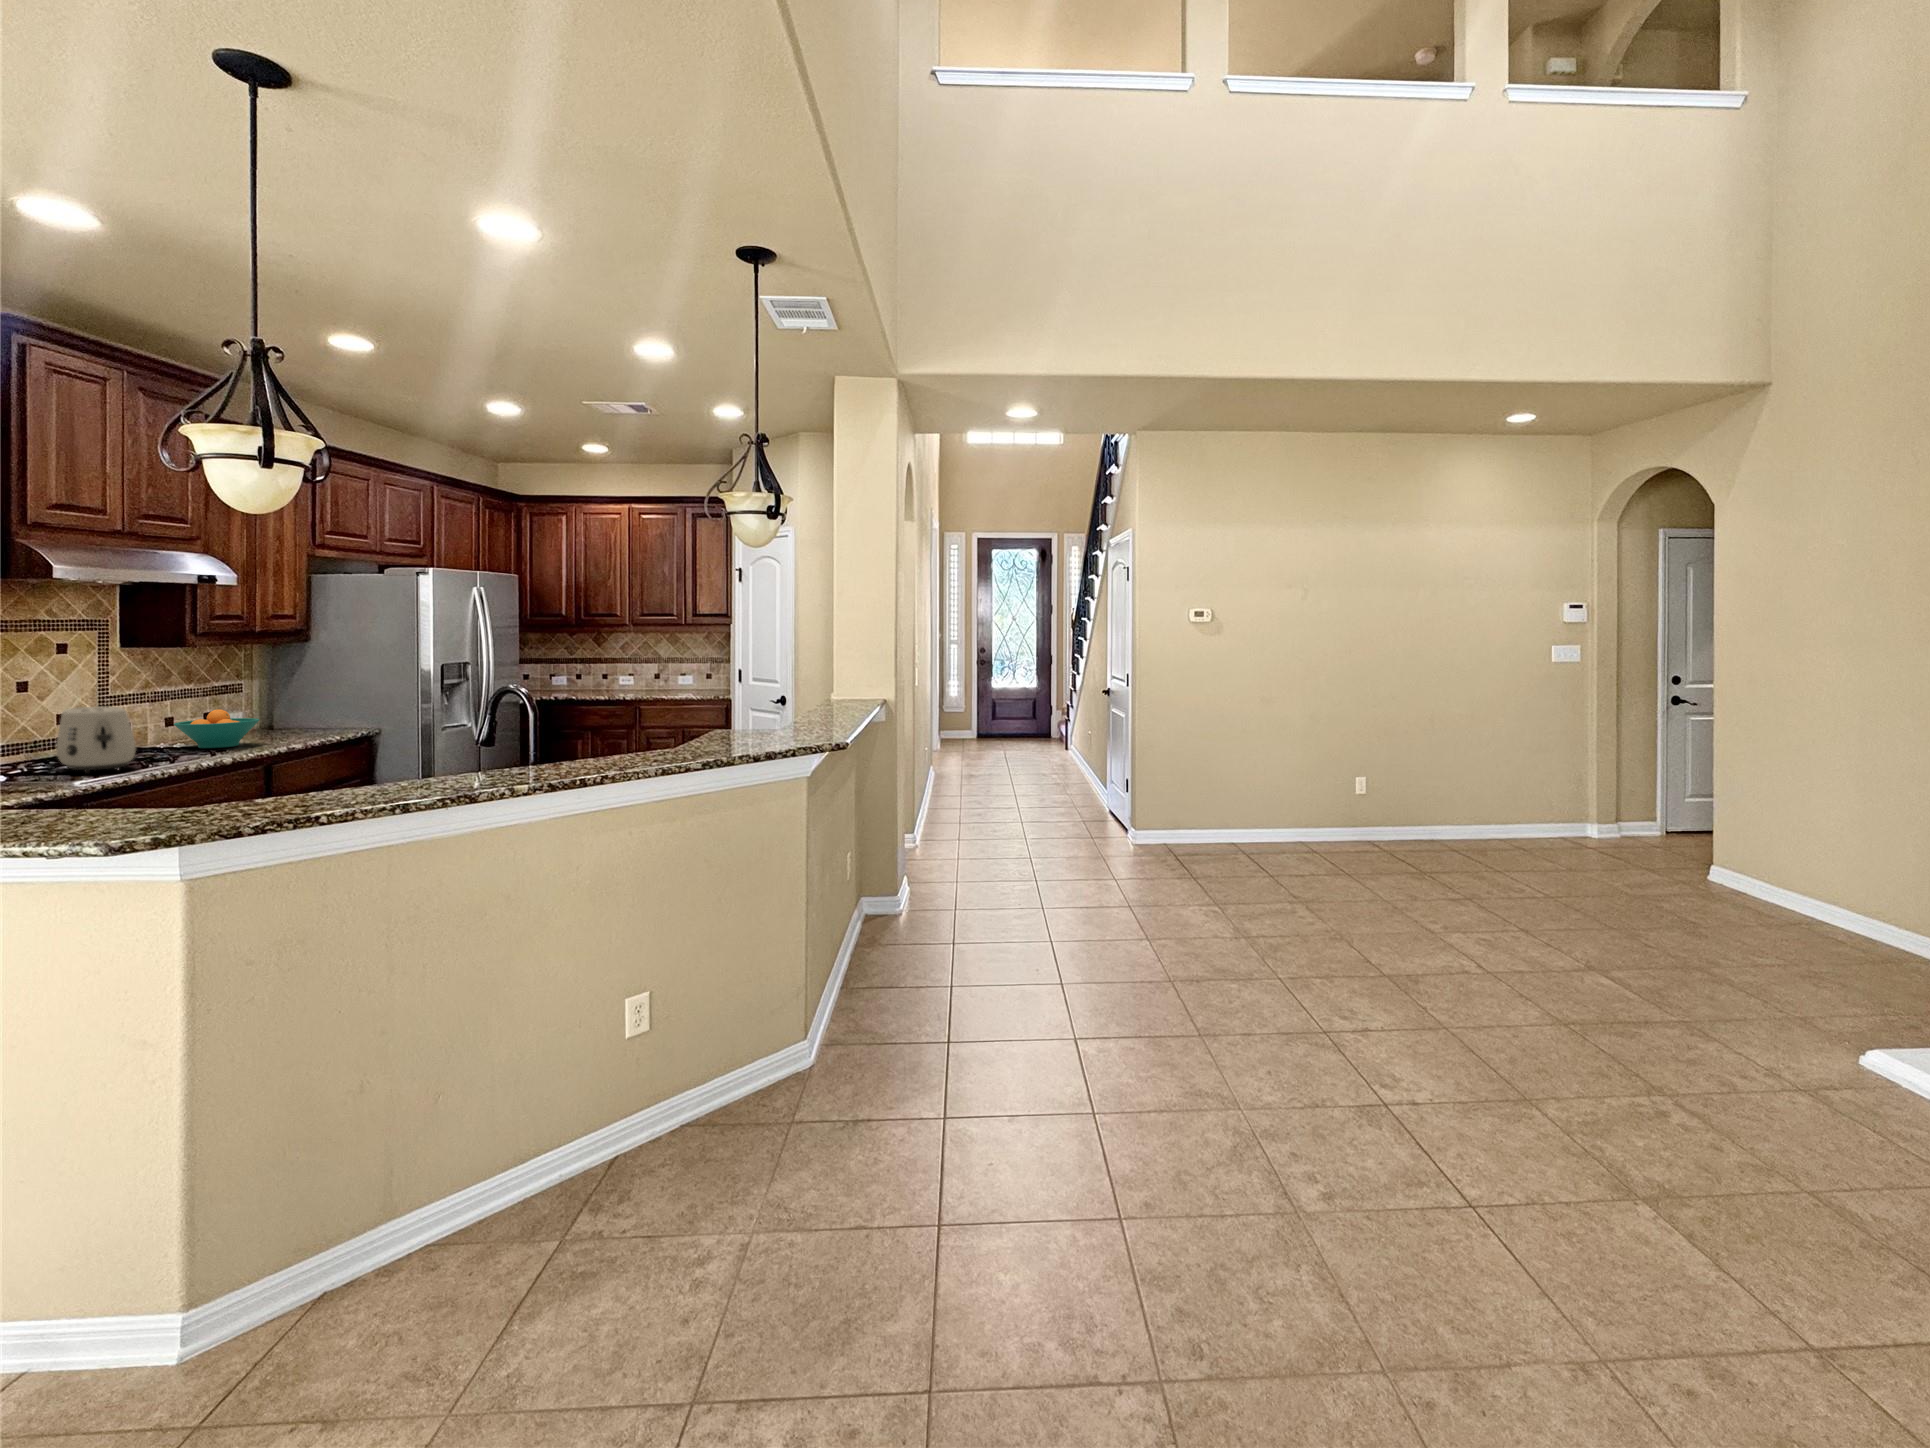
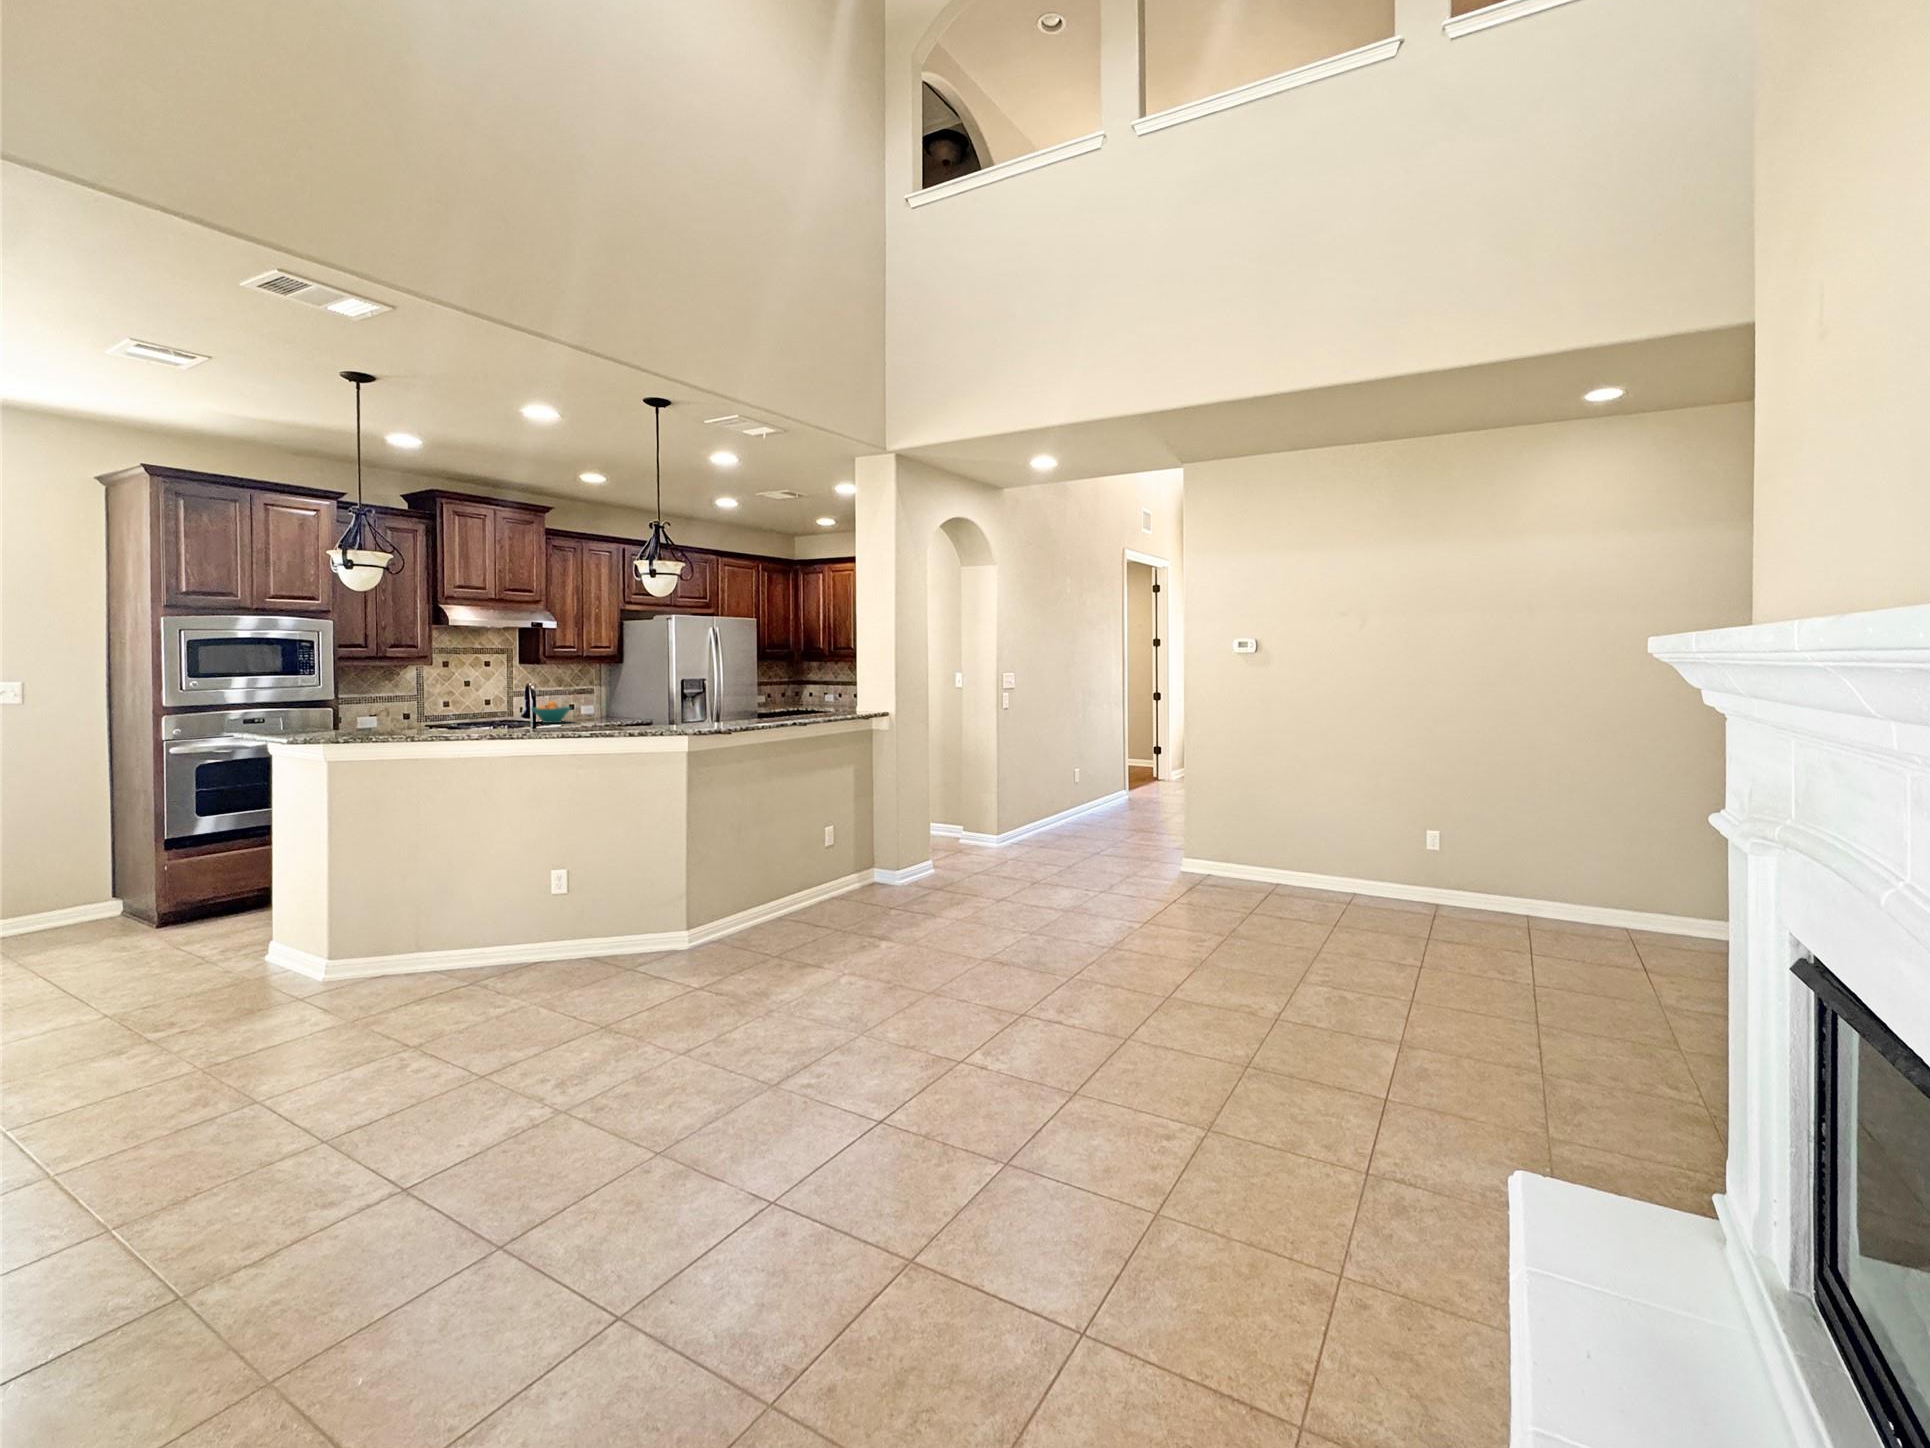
toaster: present [57,707,136,773] -> none [453,695,488,730]

